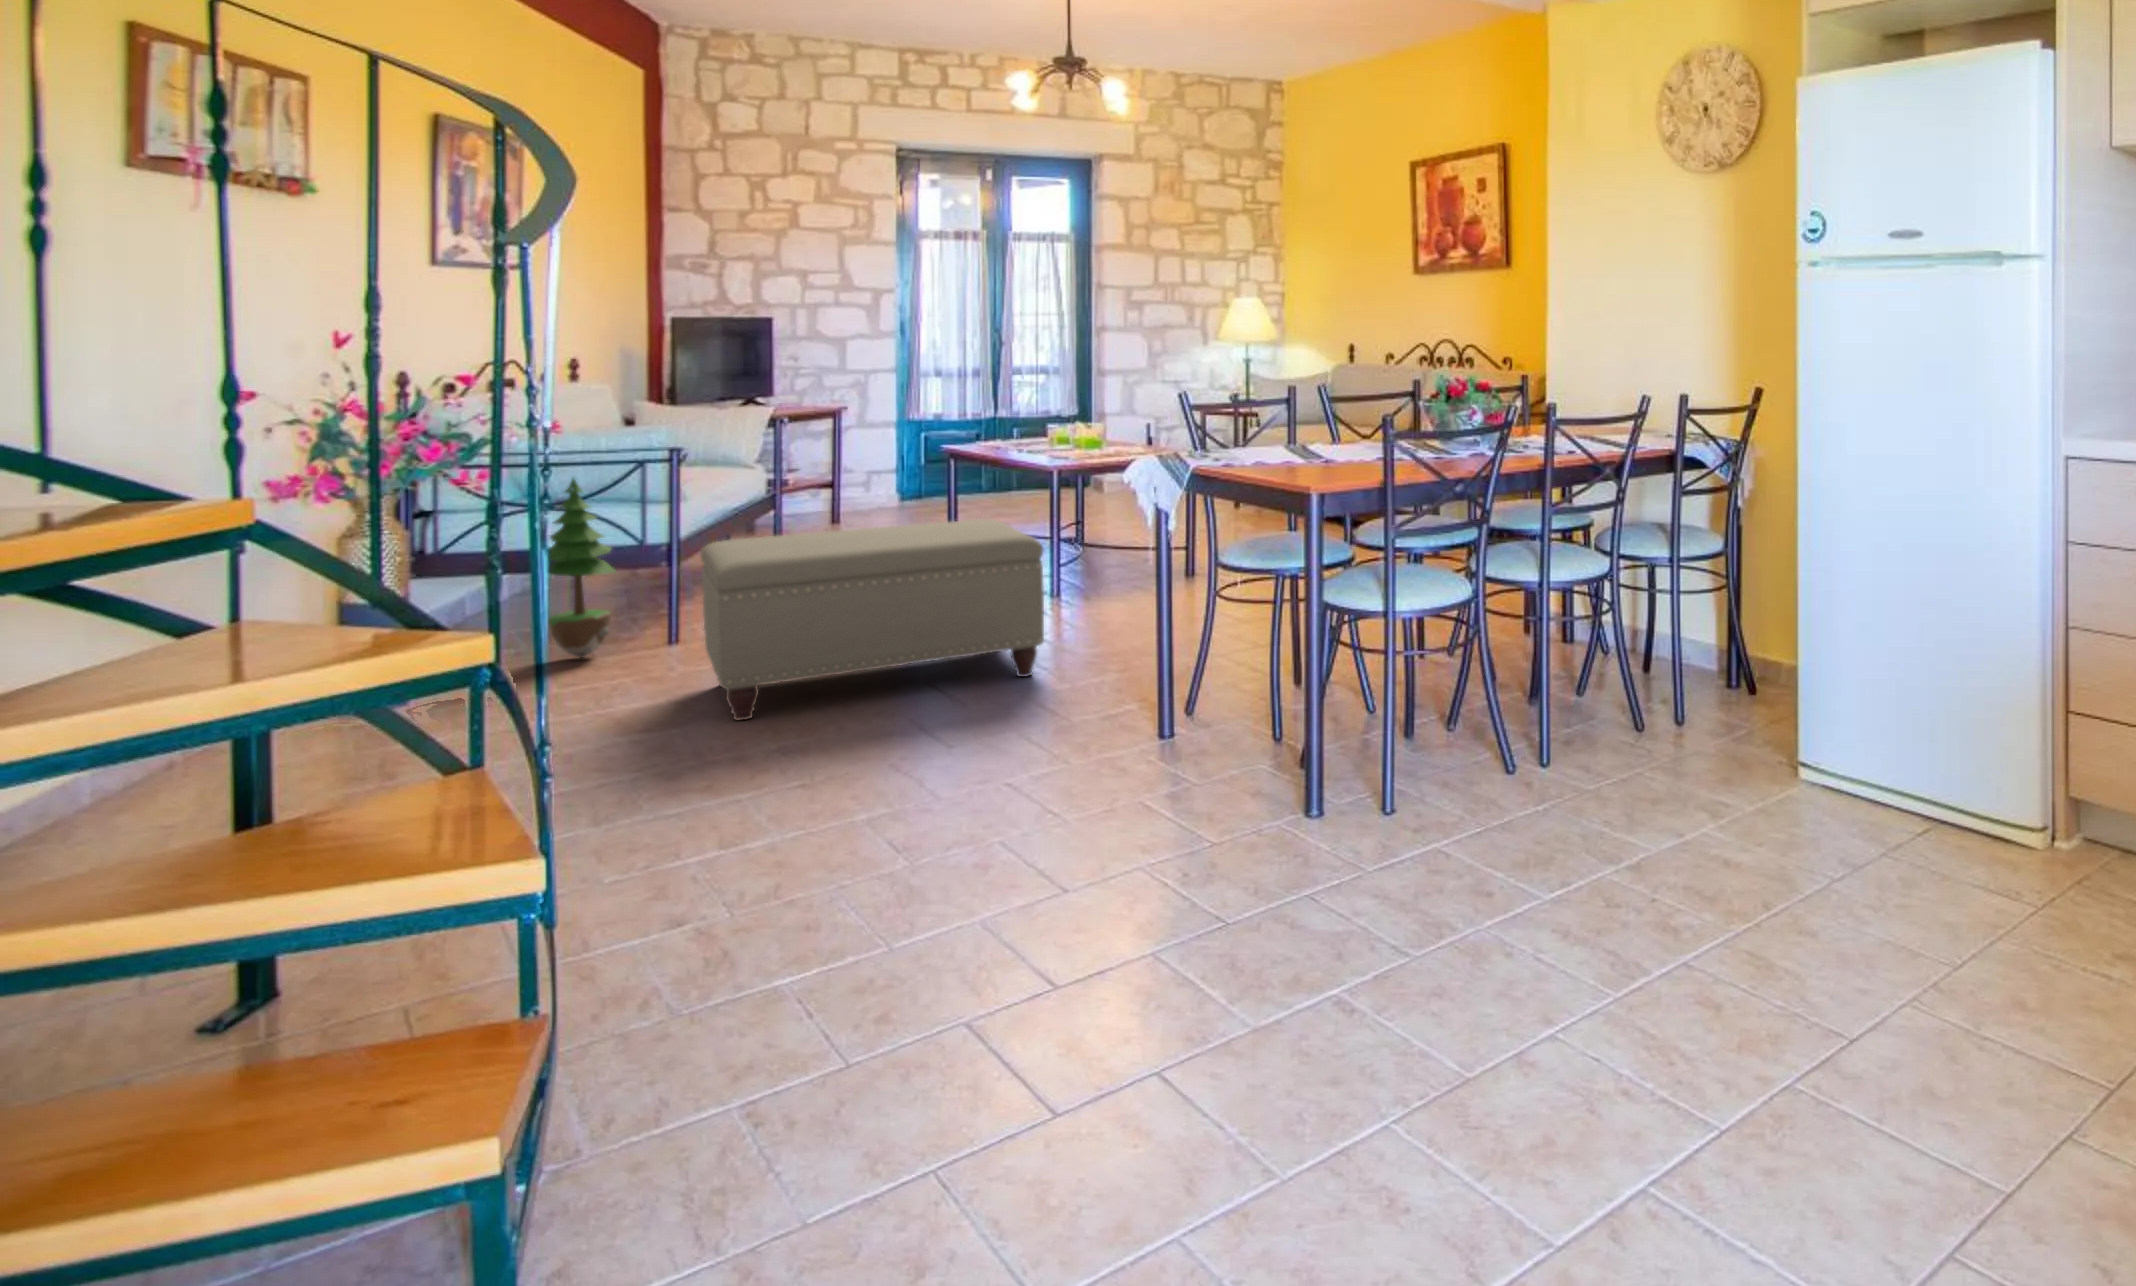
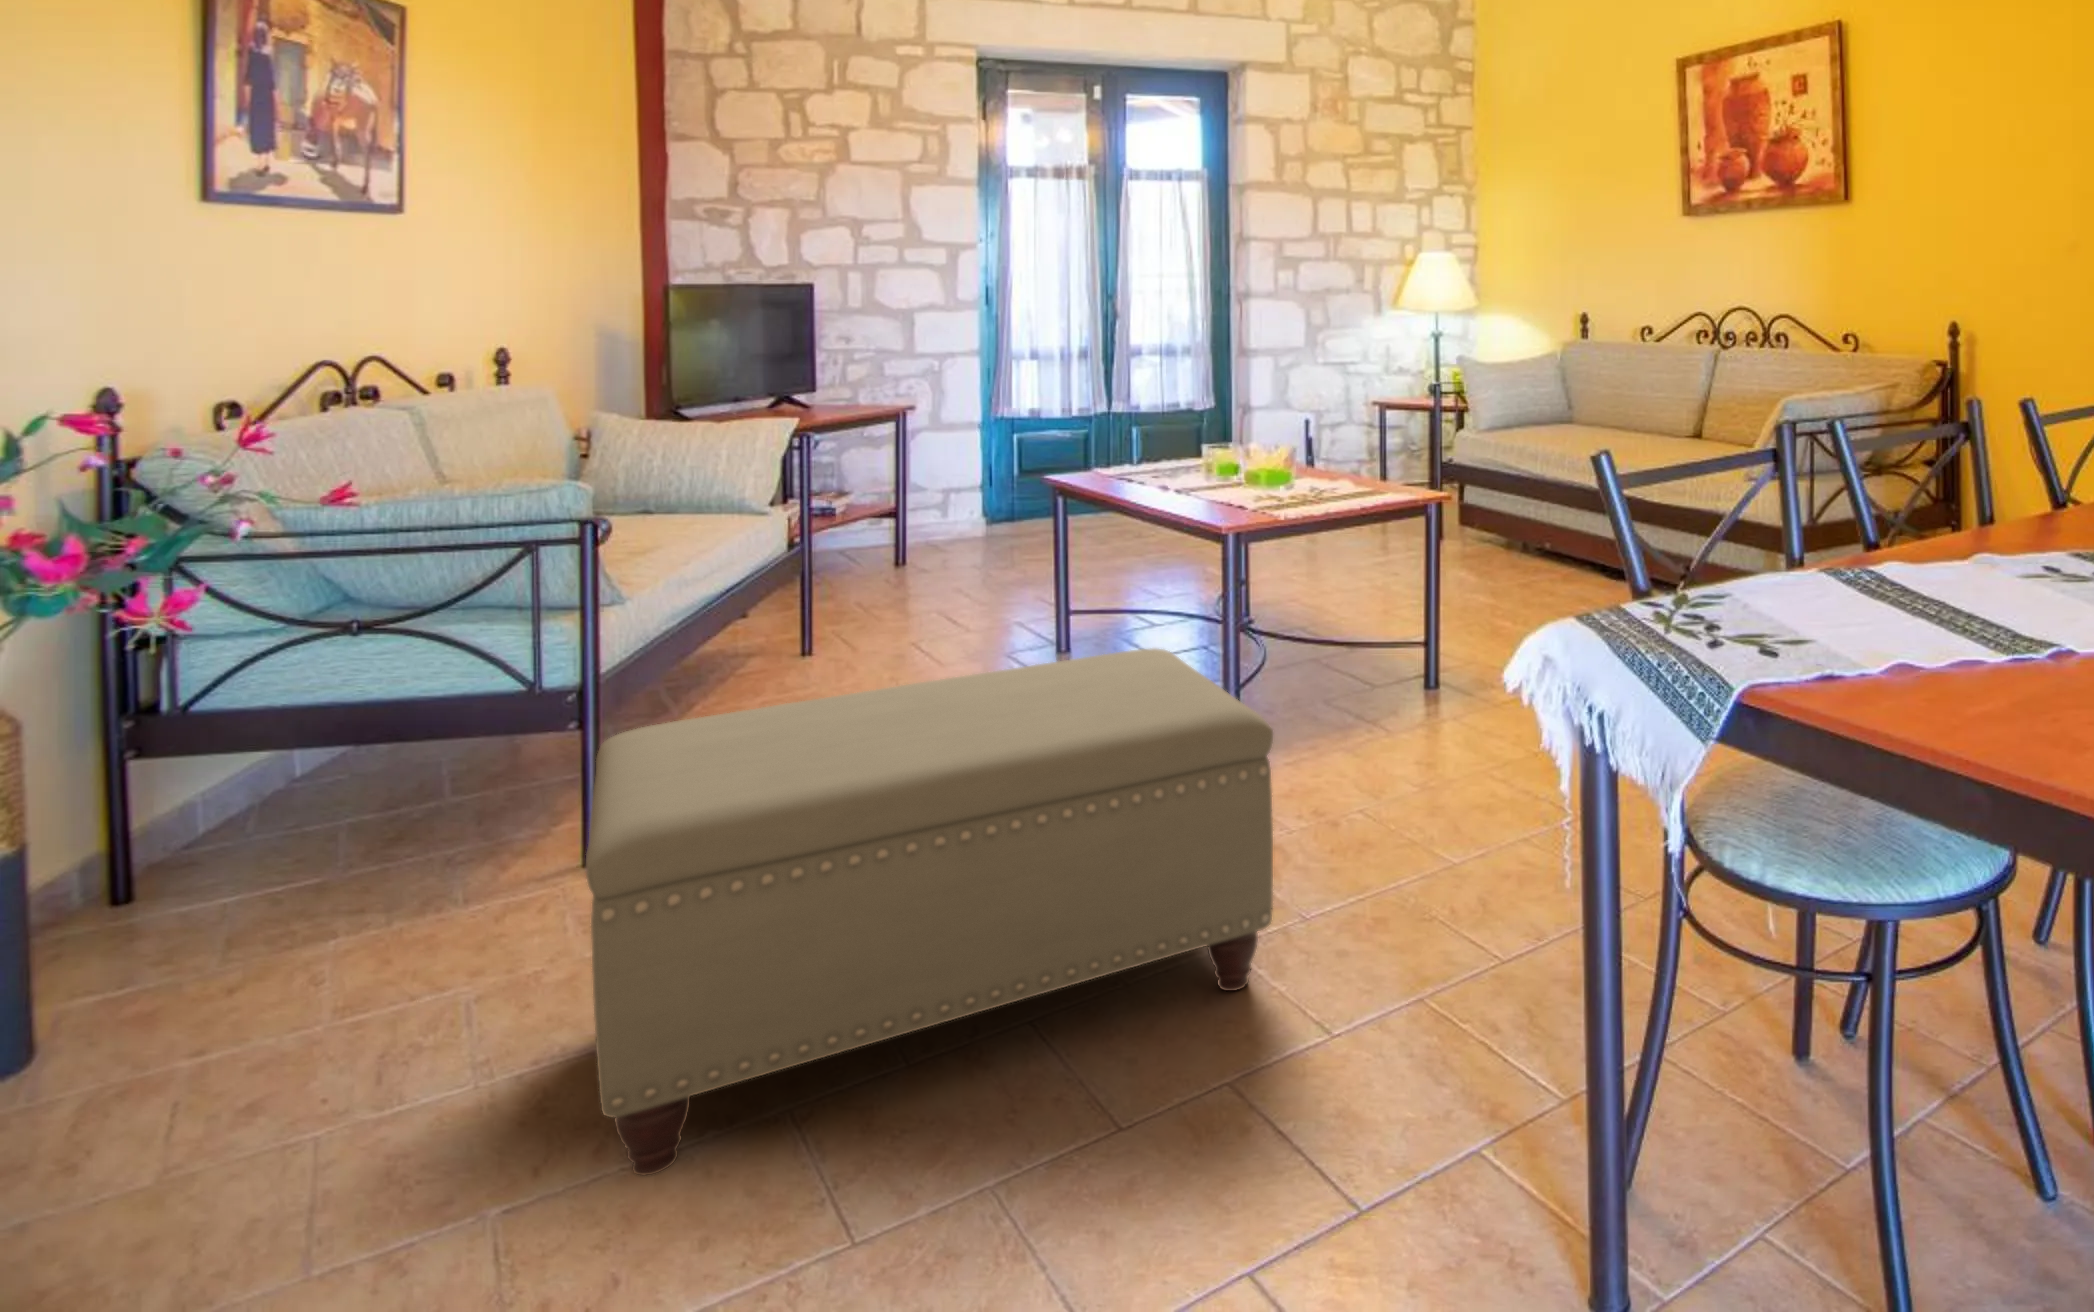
potted tree: present [548,479,615,658] -> none [315,580,479,918]

